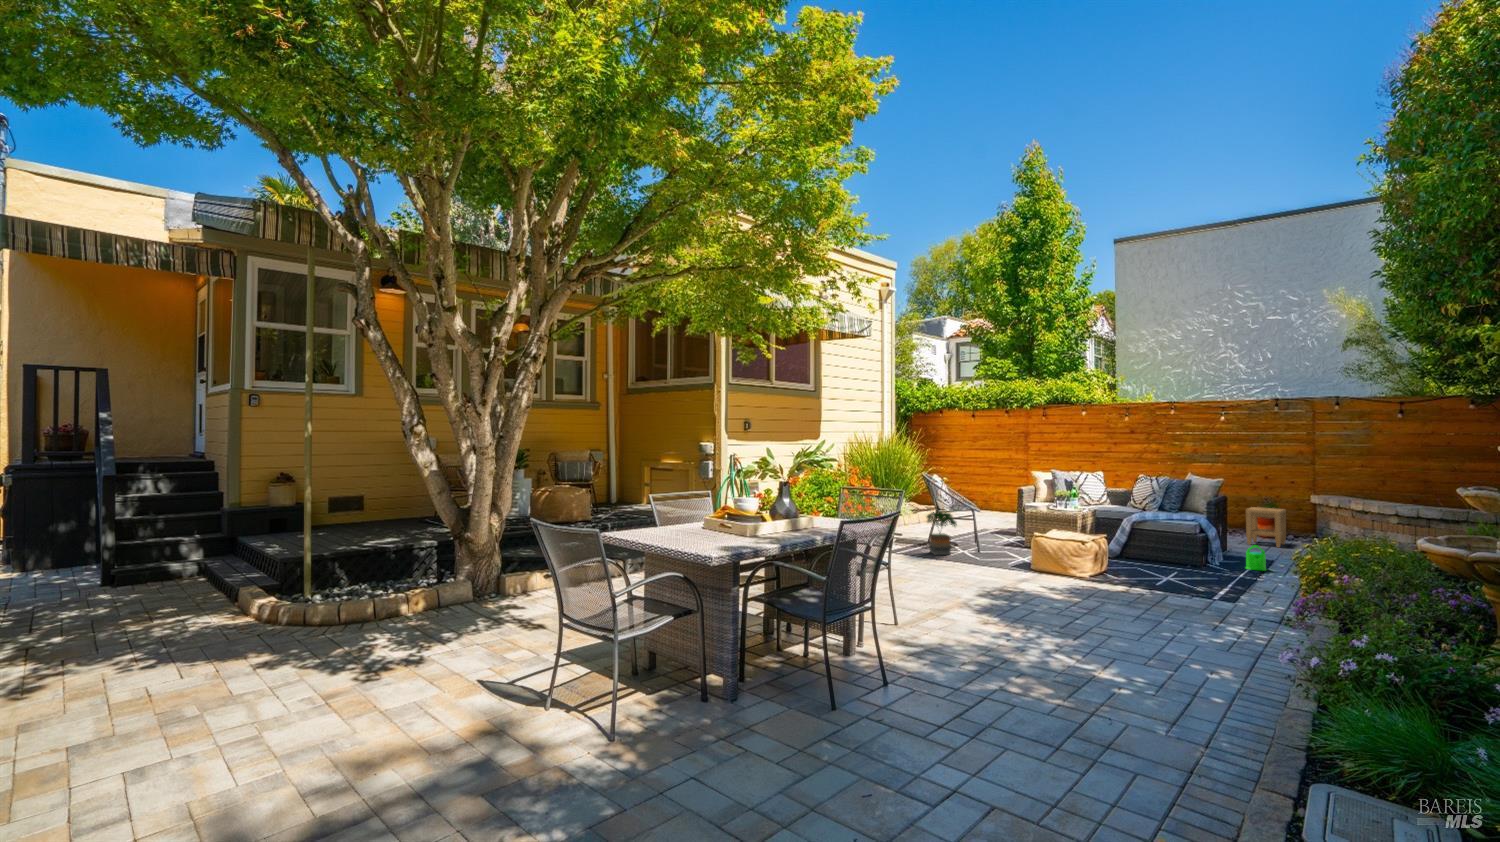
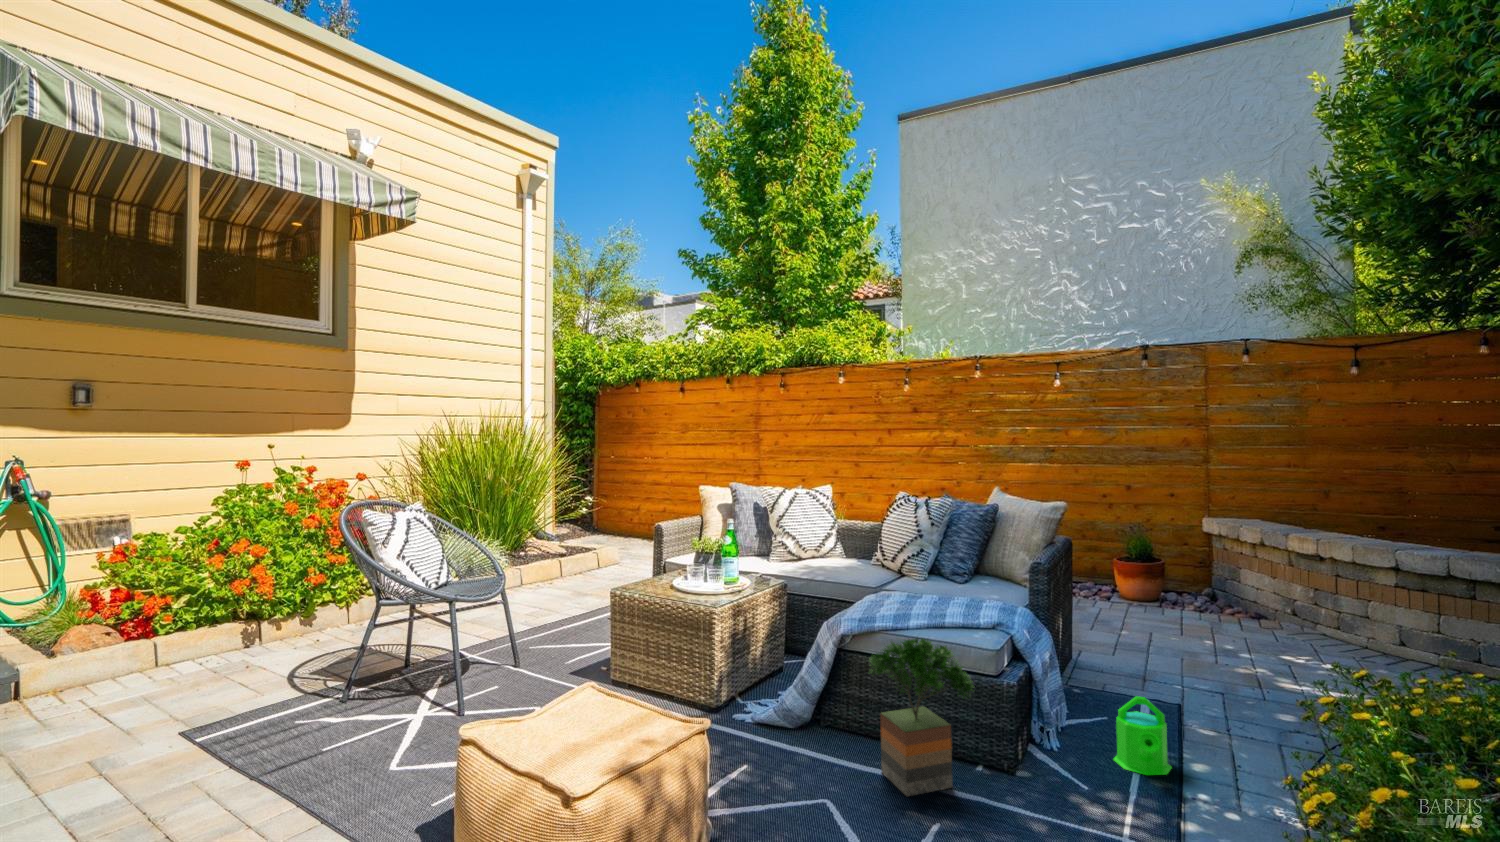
stool: present [1246,507,1286,547] -> none [1102,551,1175,641]
potted tree: present [927,512,957,555] -> present [870,638,974,796]

